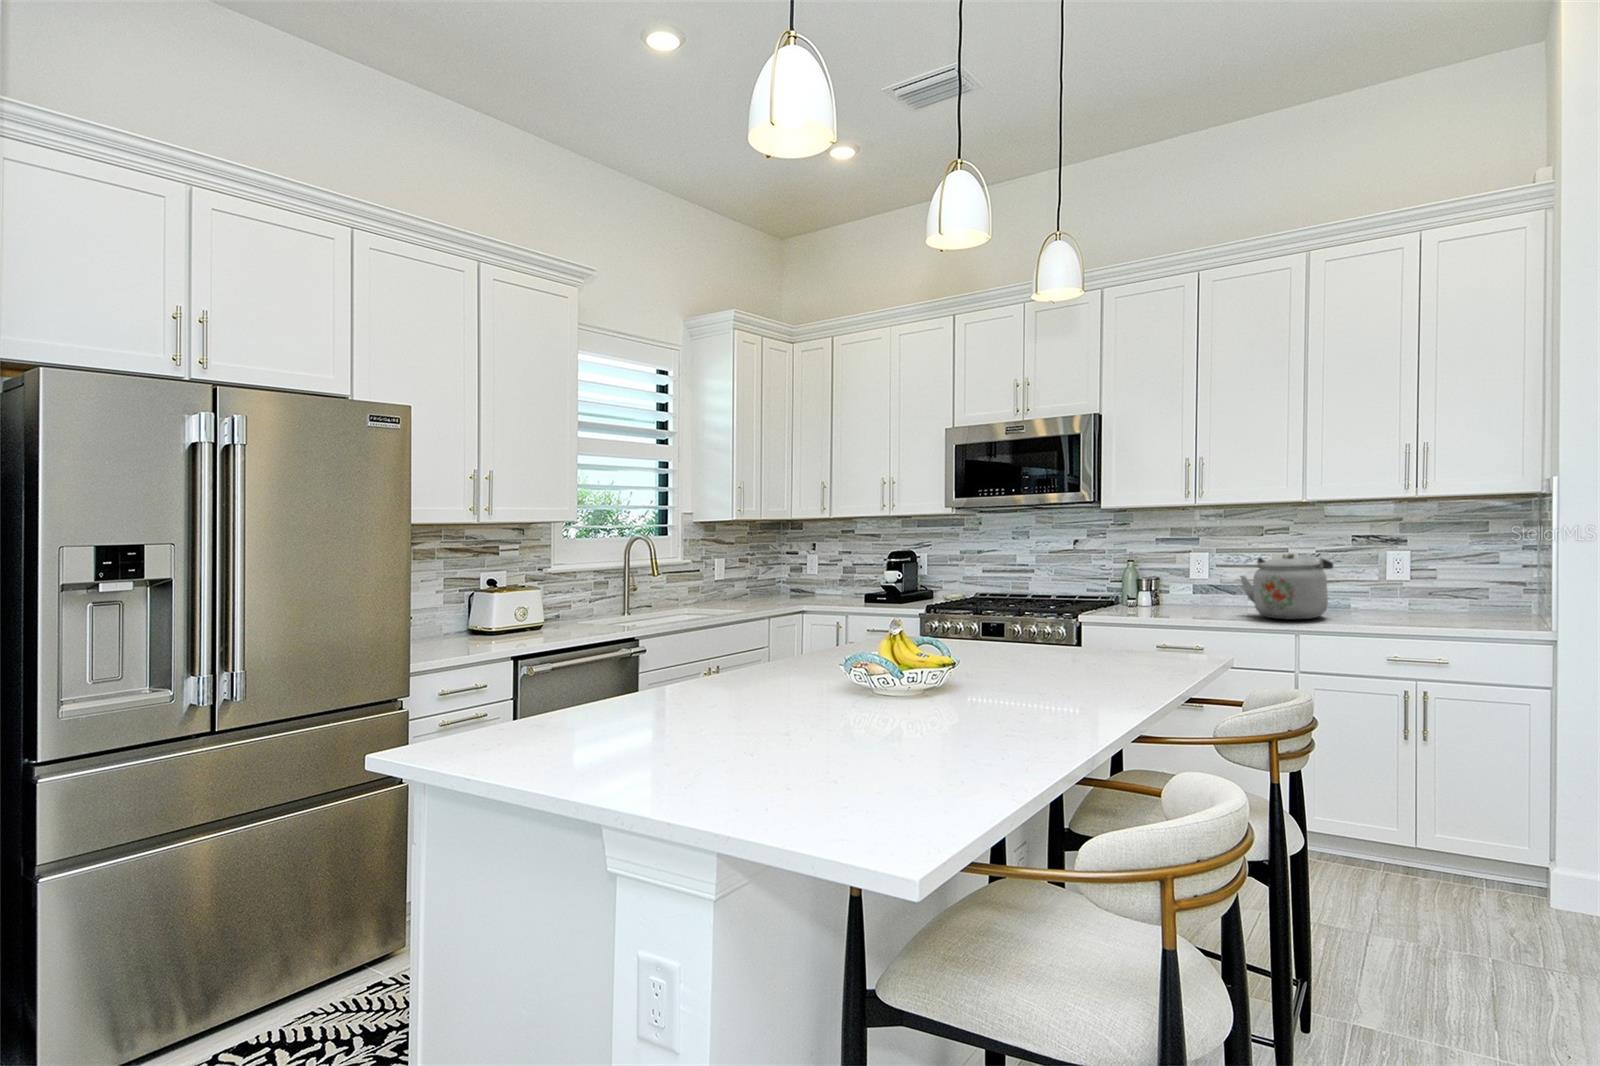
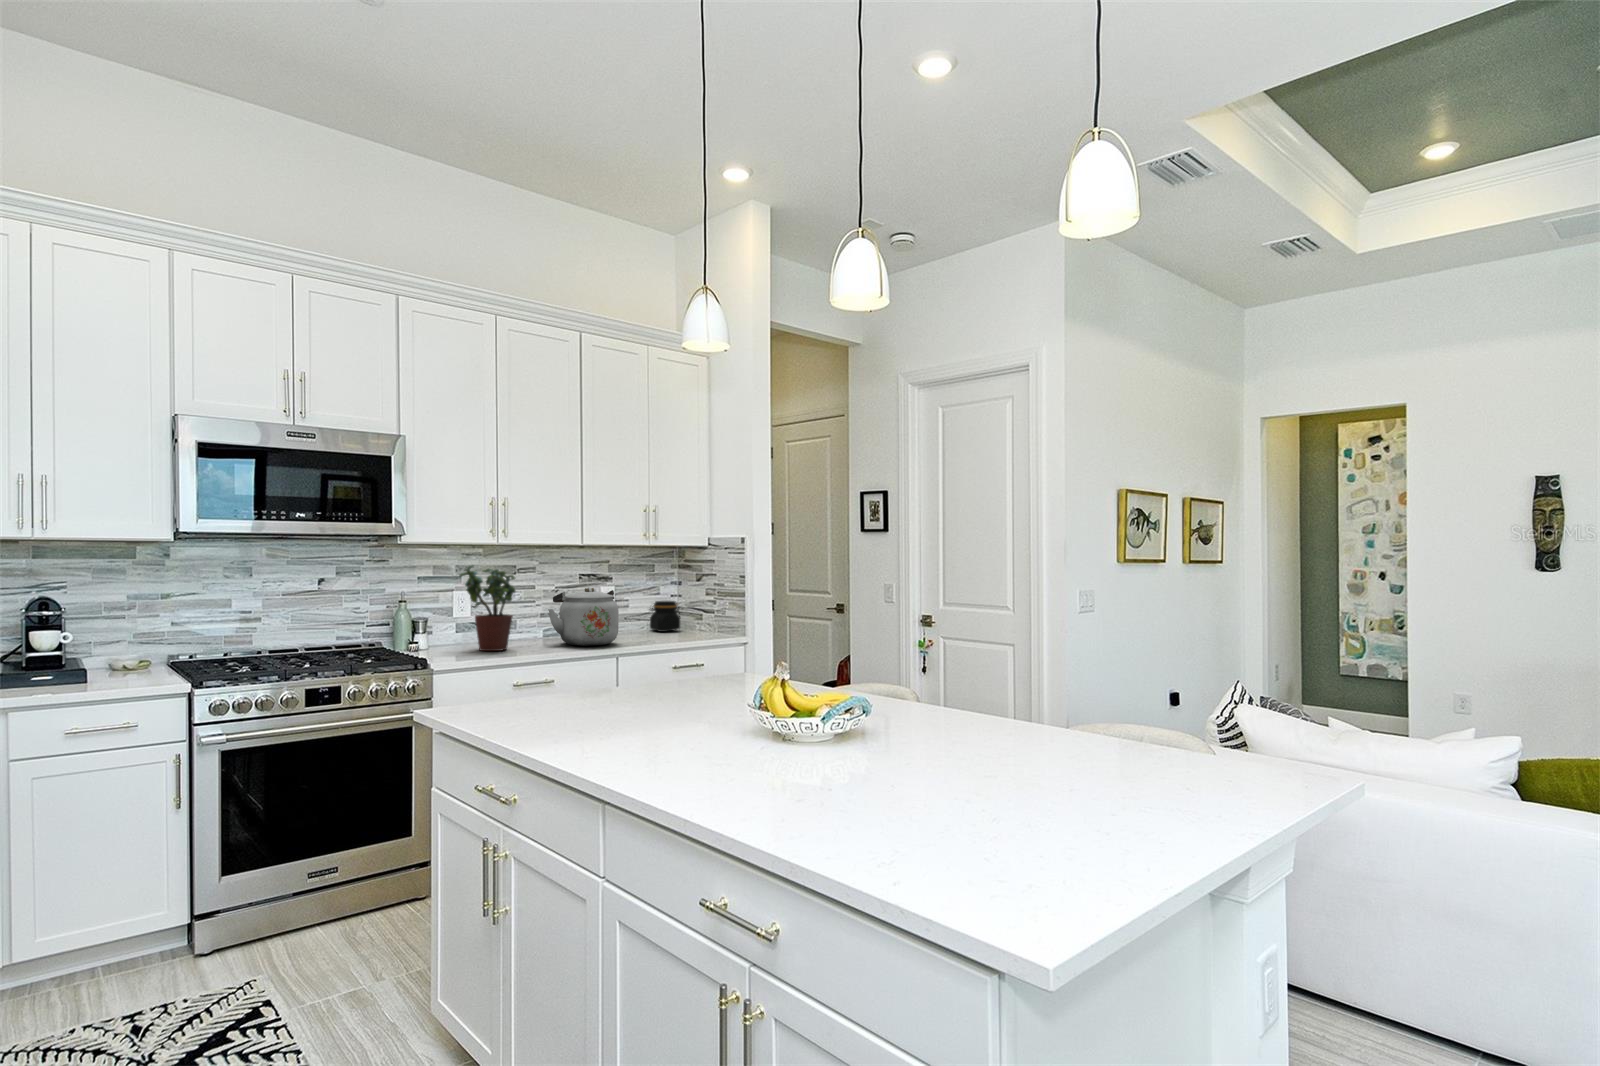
potted plant: none [1149,530,1200,613] -> present [460,565,515,651]
jar: none [1444,573,1501,614] -> present [649,601,680,632]

